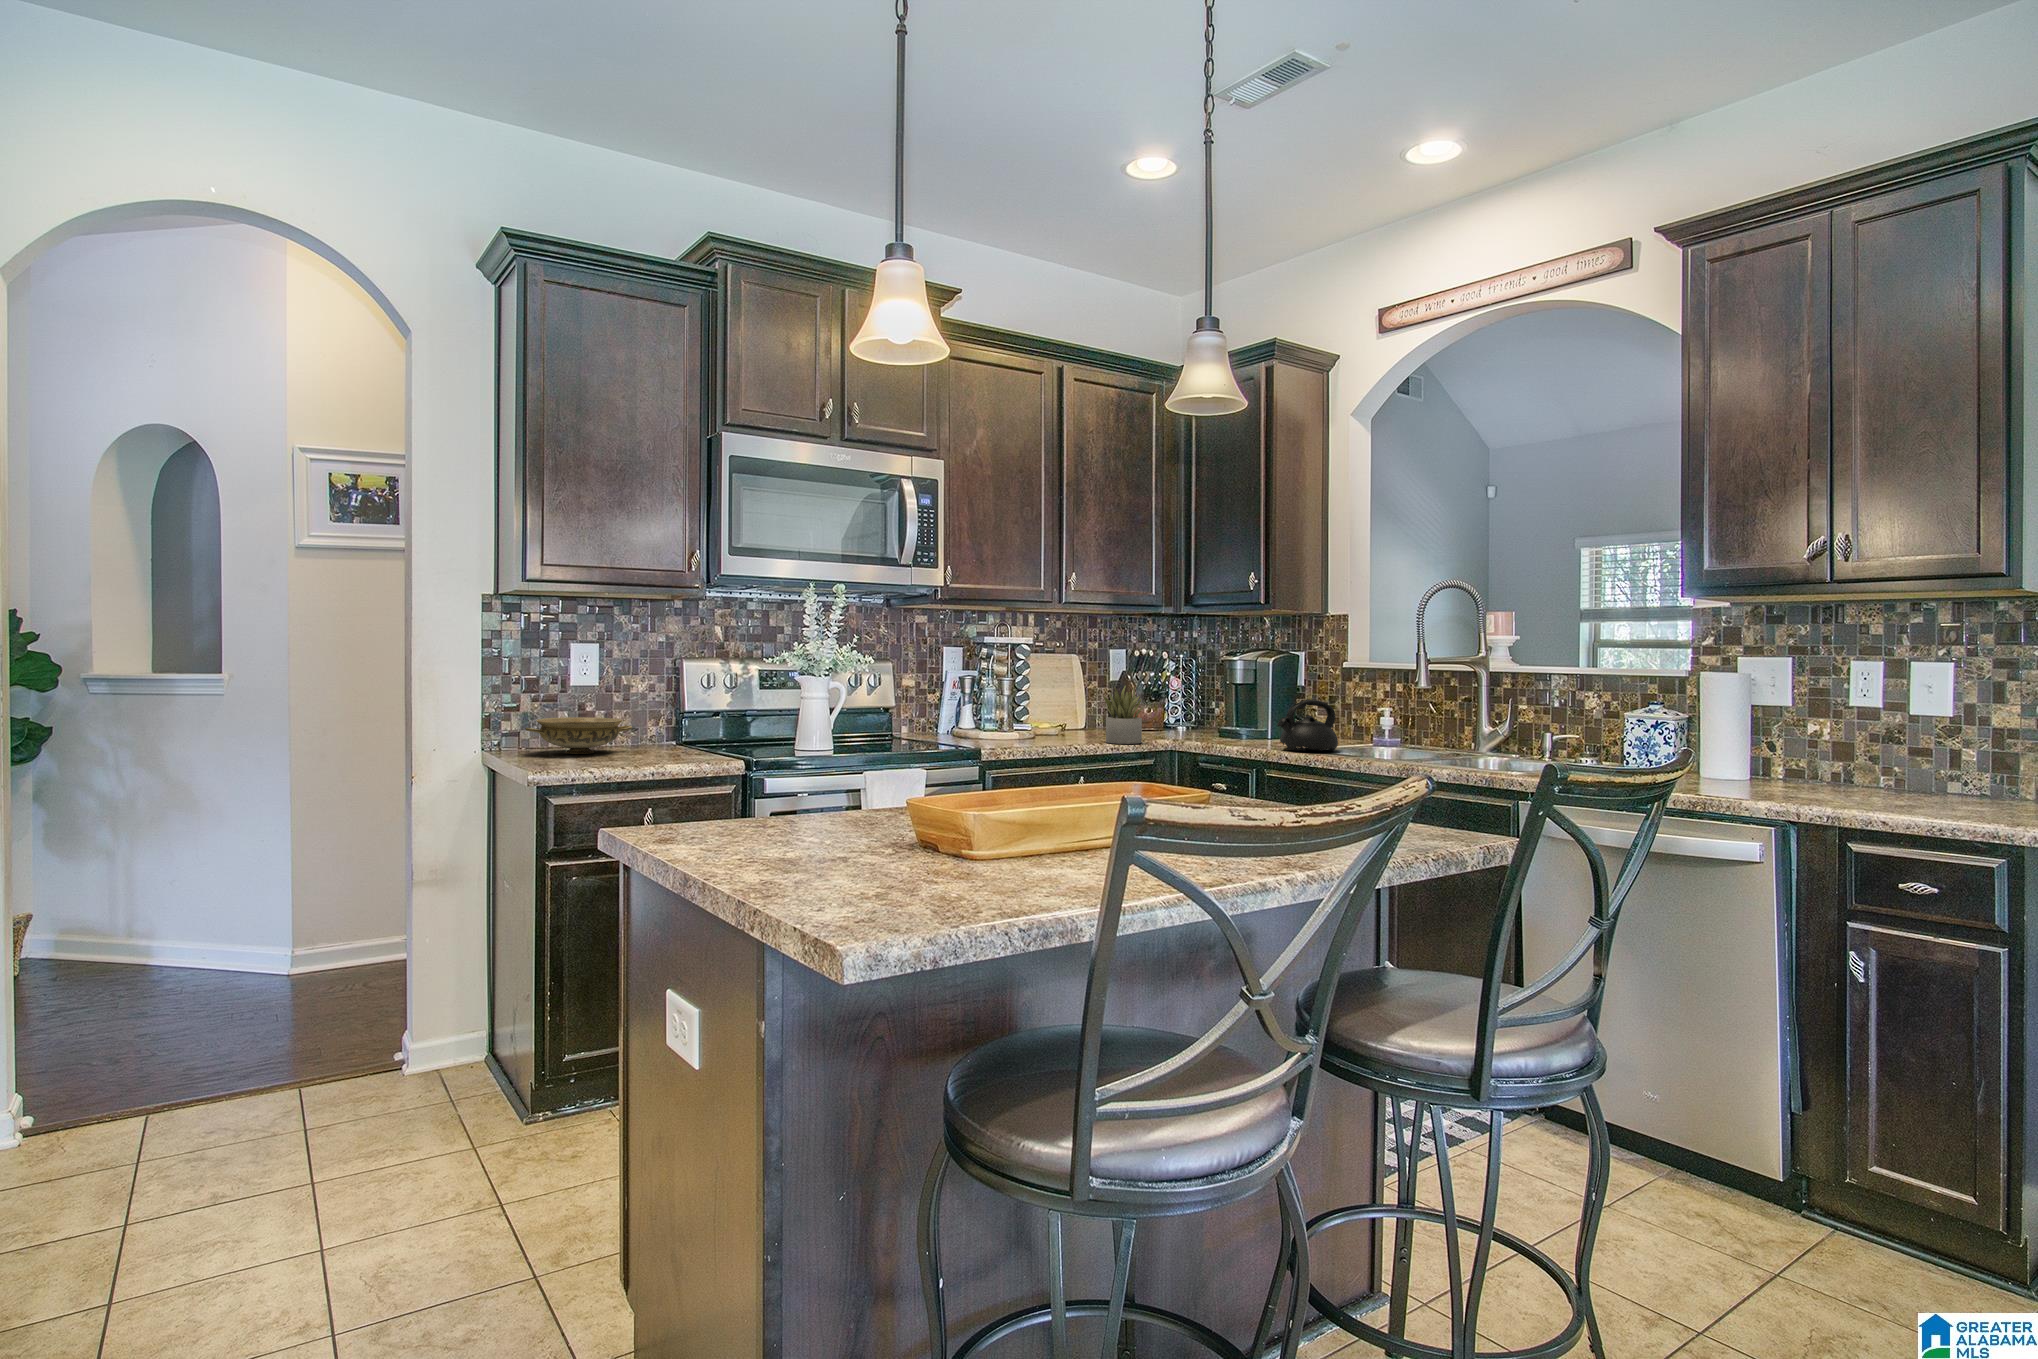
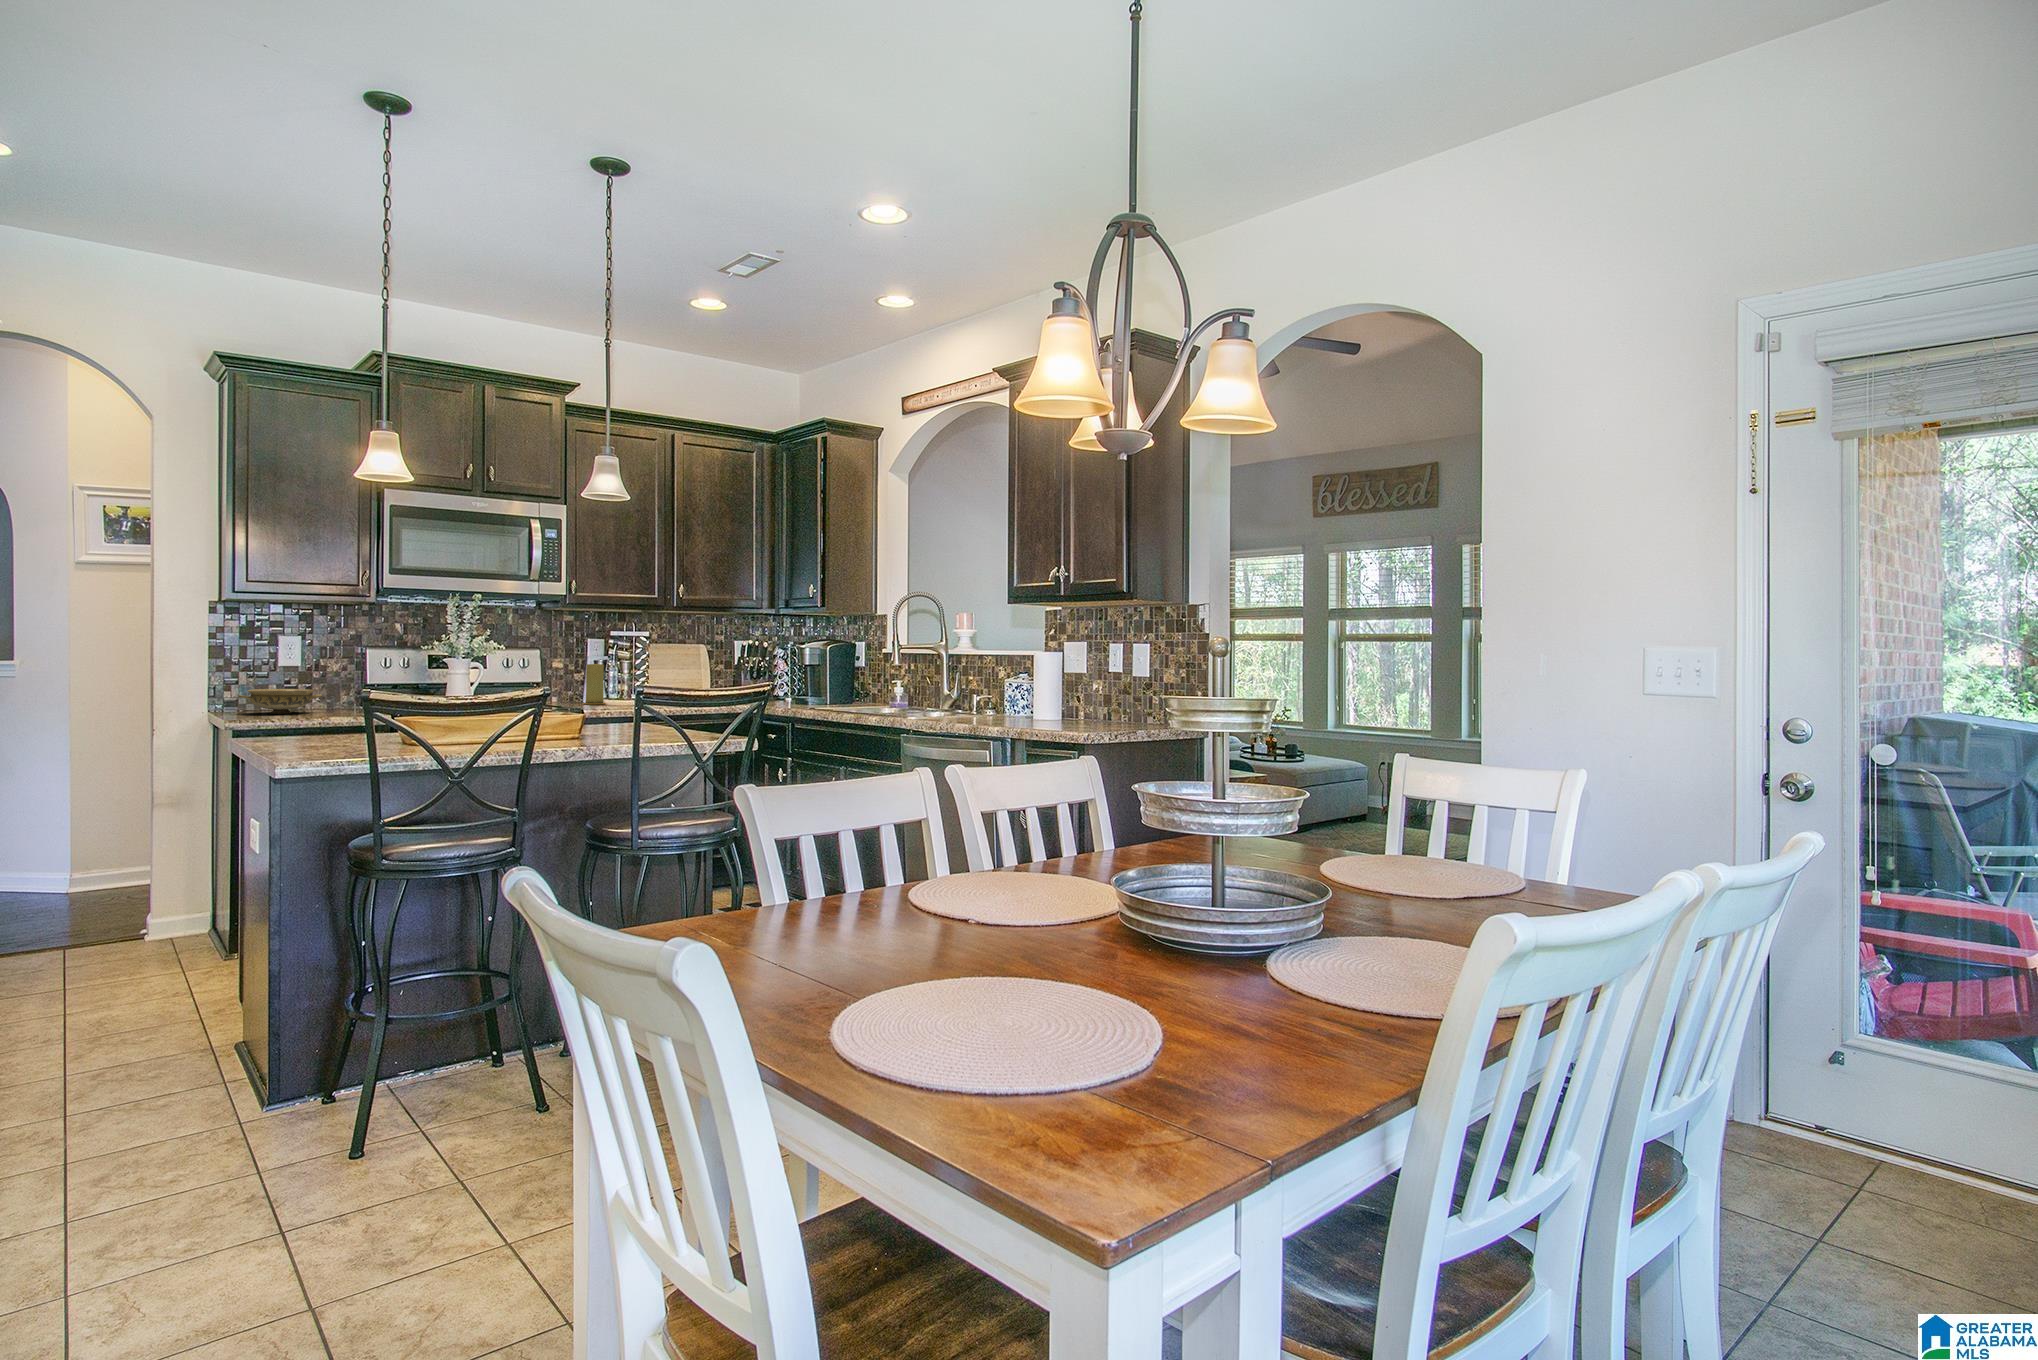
candle: none [947,681,978,737] -> present [582,664,606,704]
succulent plant: present [1104,686,1143,744] -> none [691,666,721,707]
teapot: present [1277,699,1338,751] -> none [805,674,849,710]

